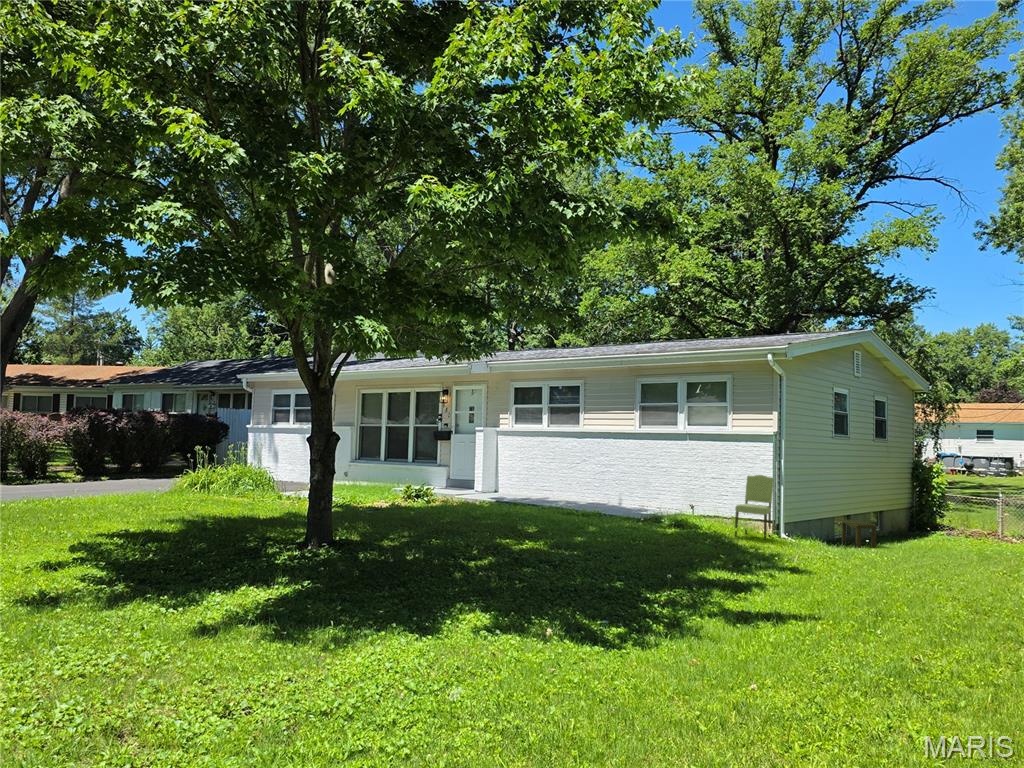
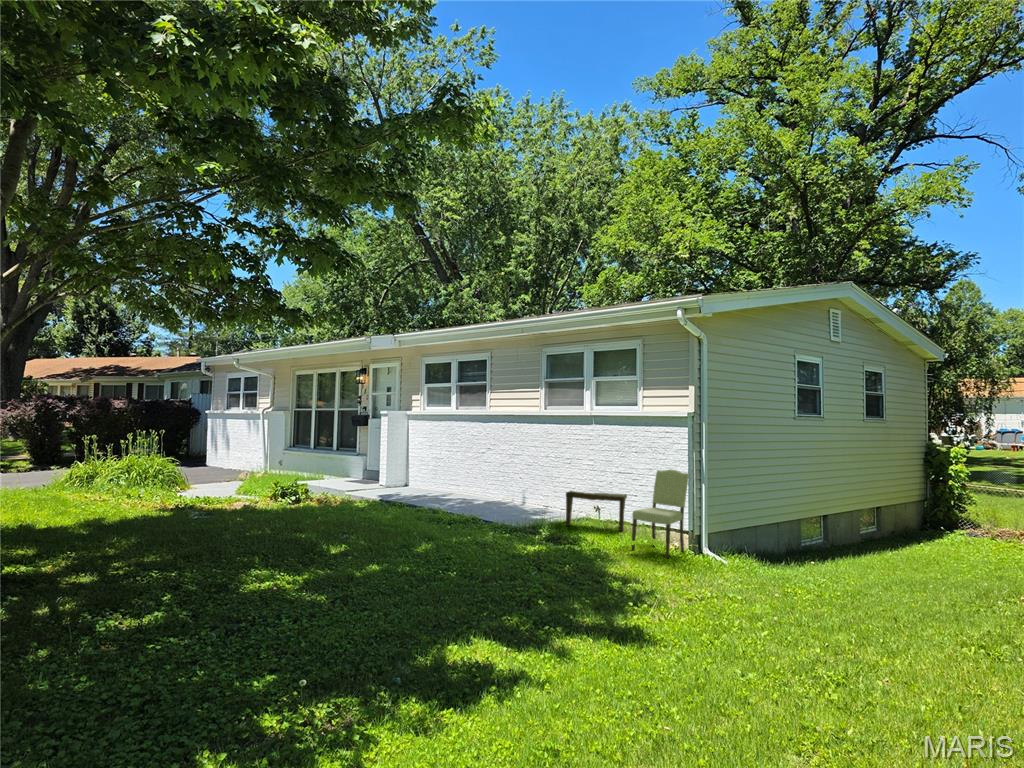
bench: present [842,520,877,548] -> present [566,491,627,531]

